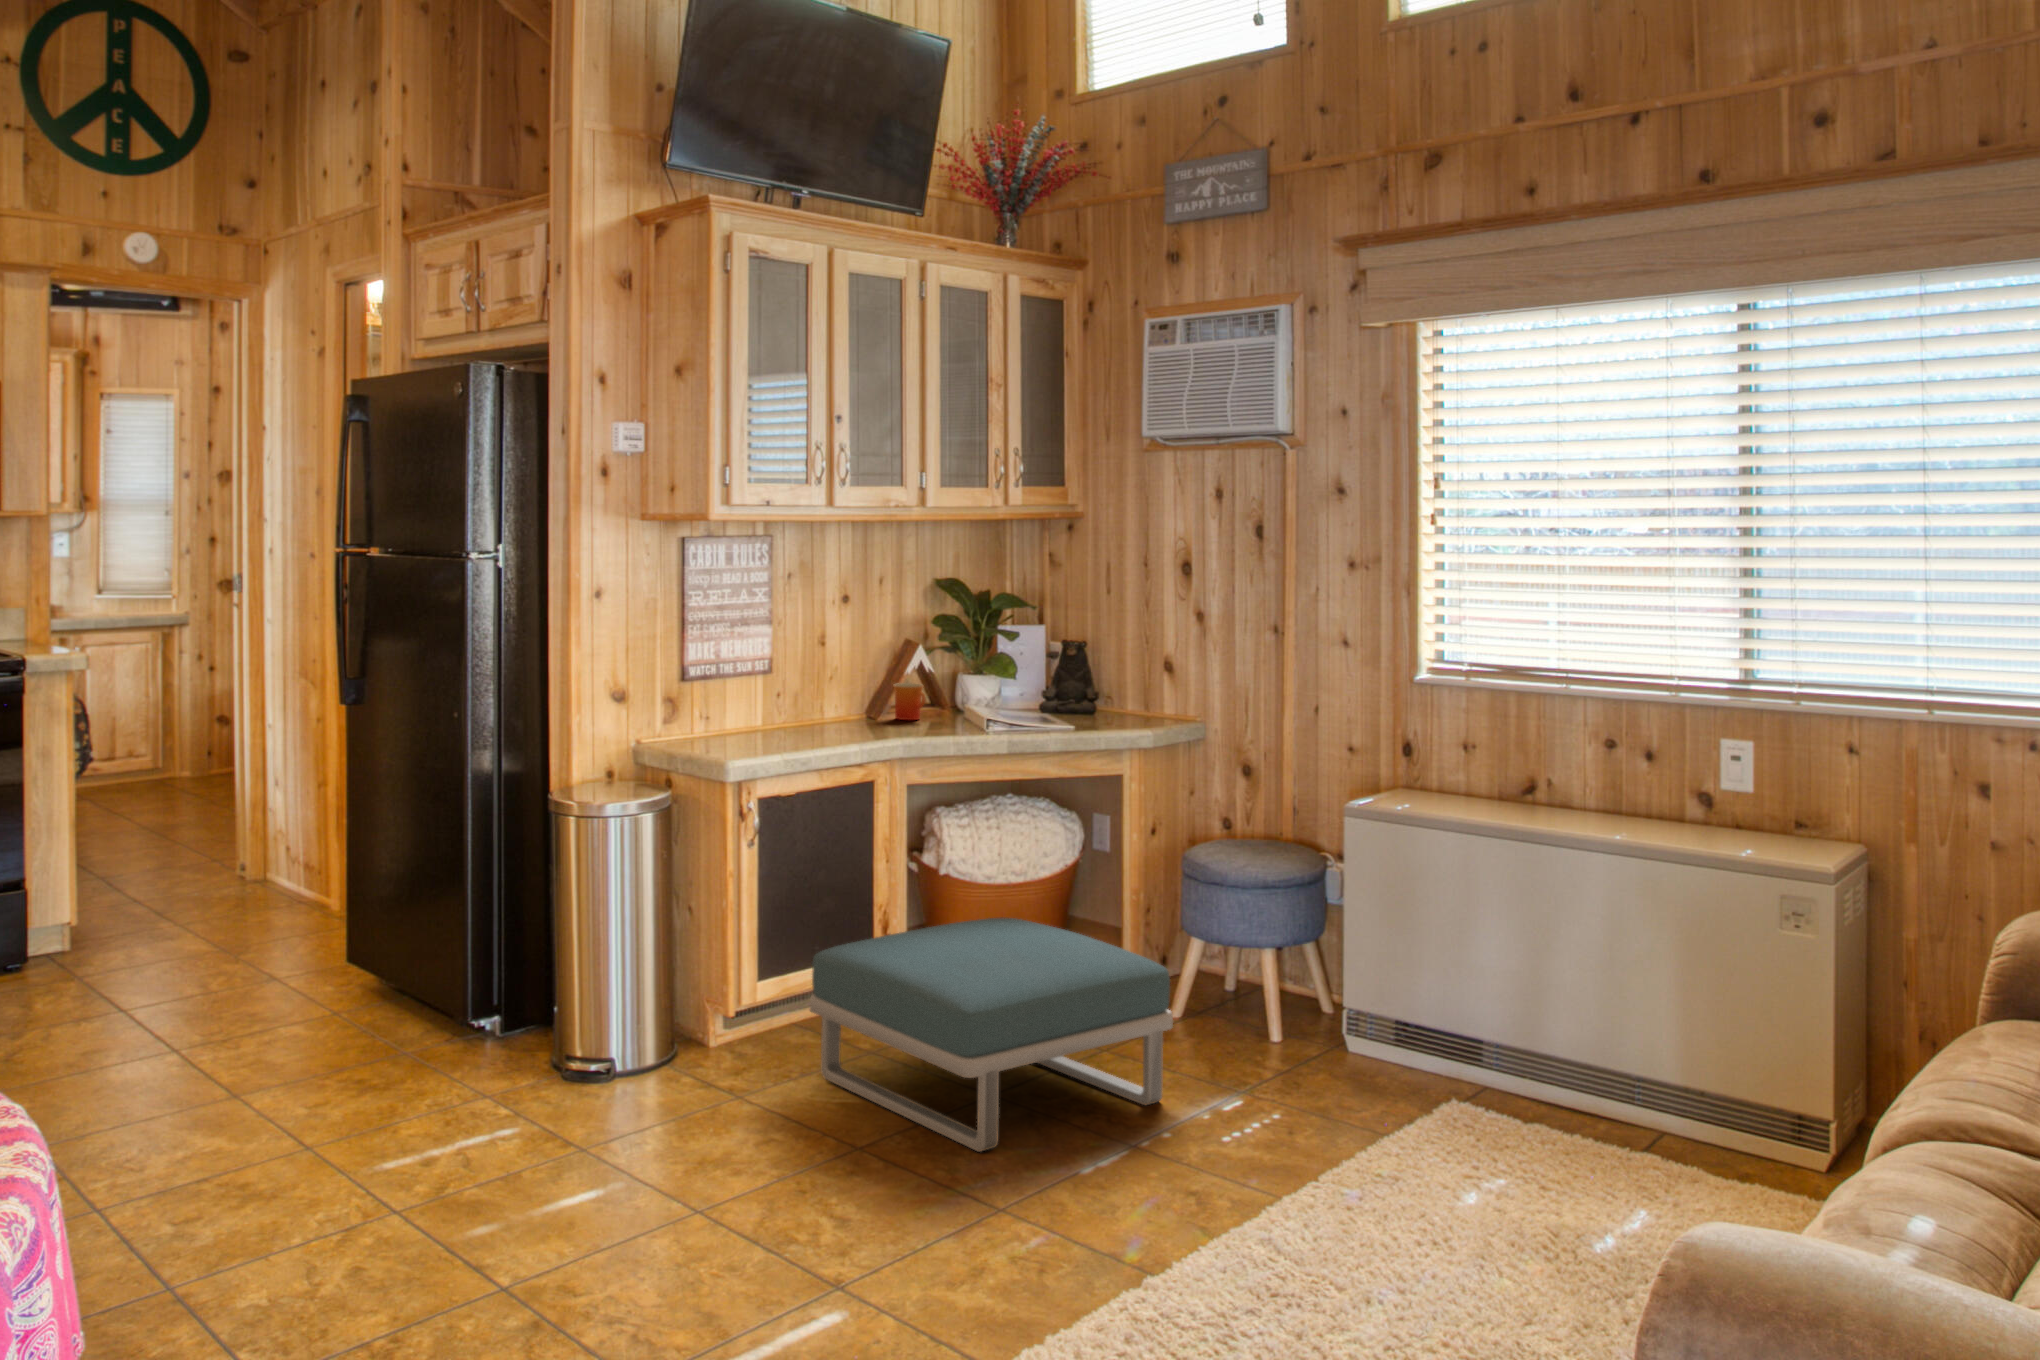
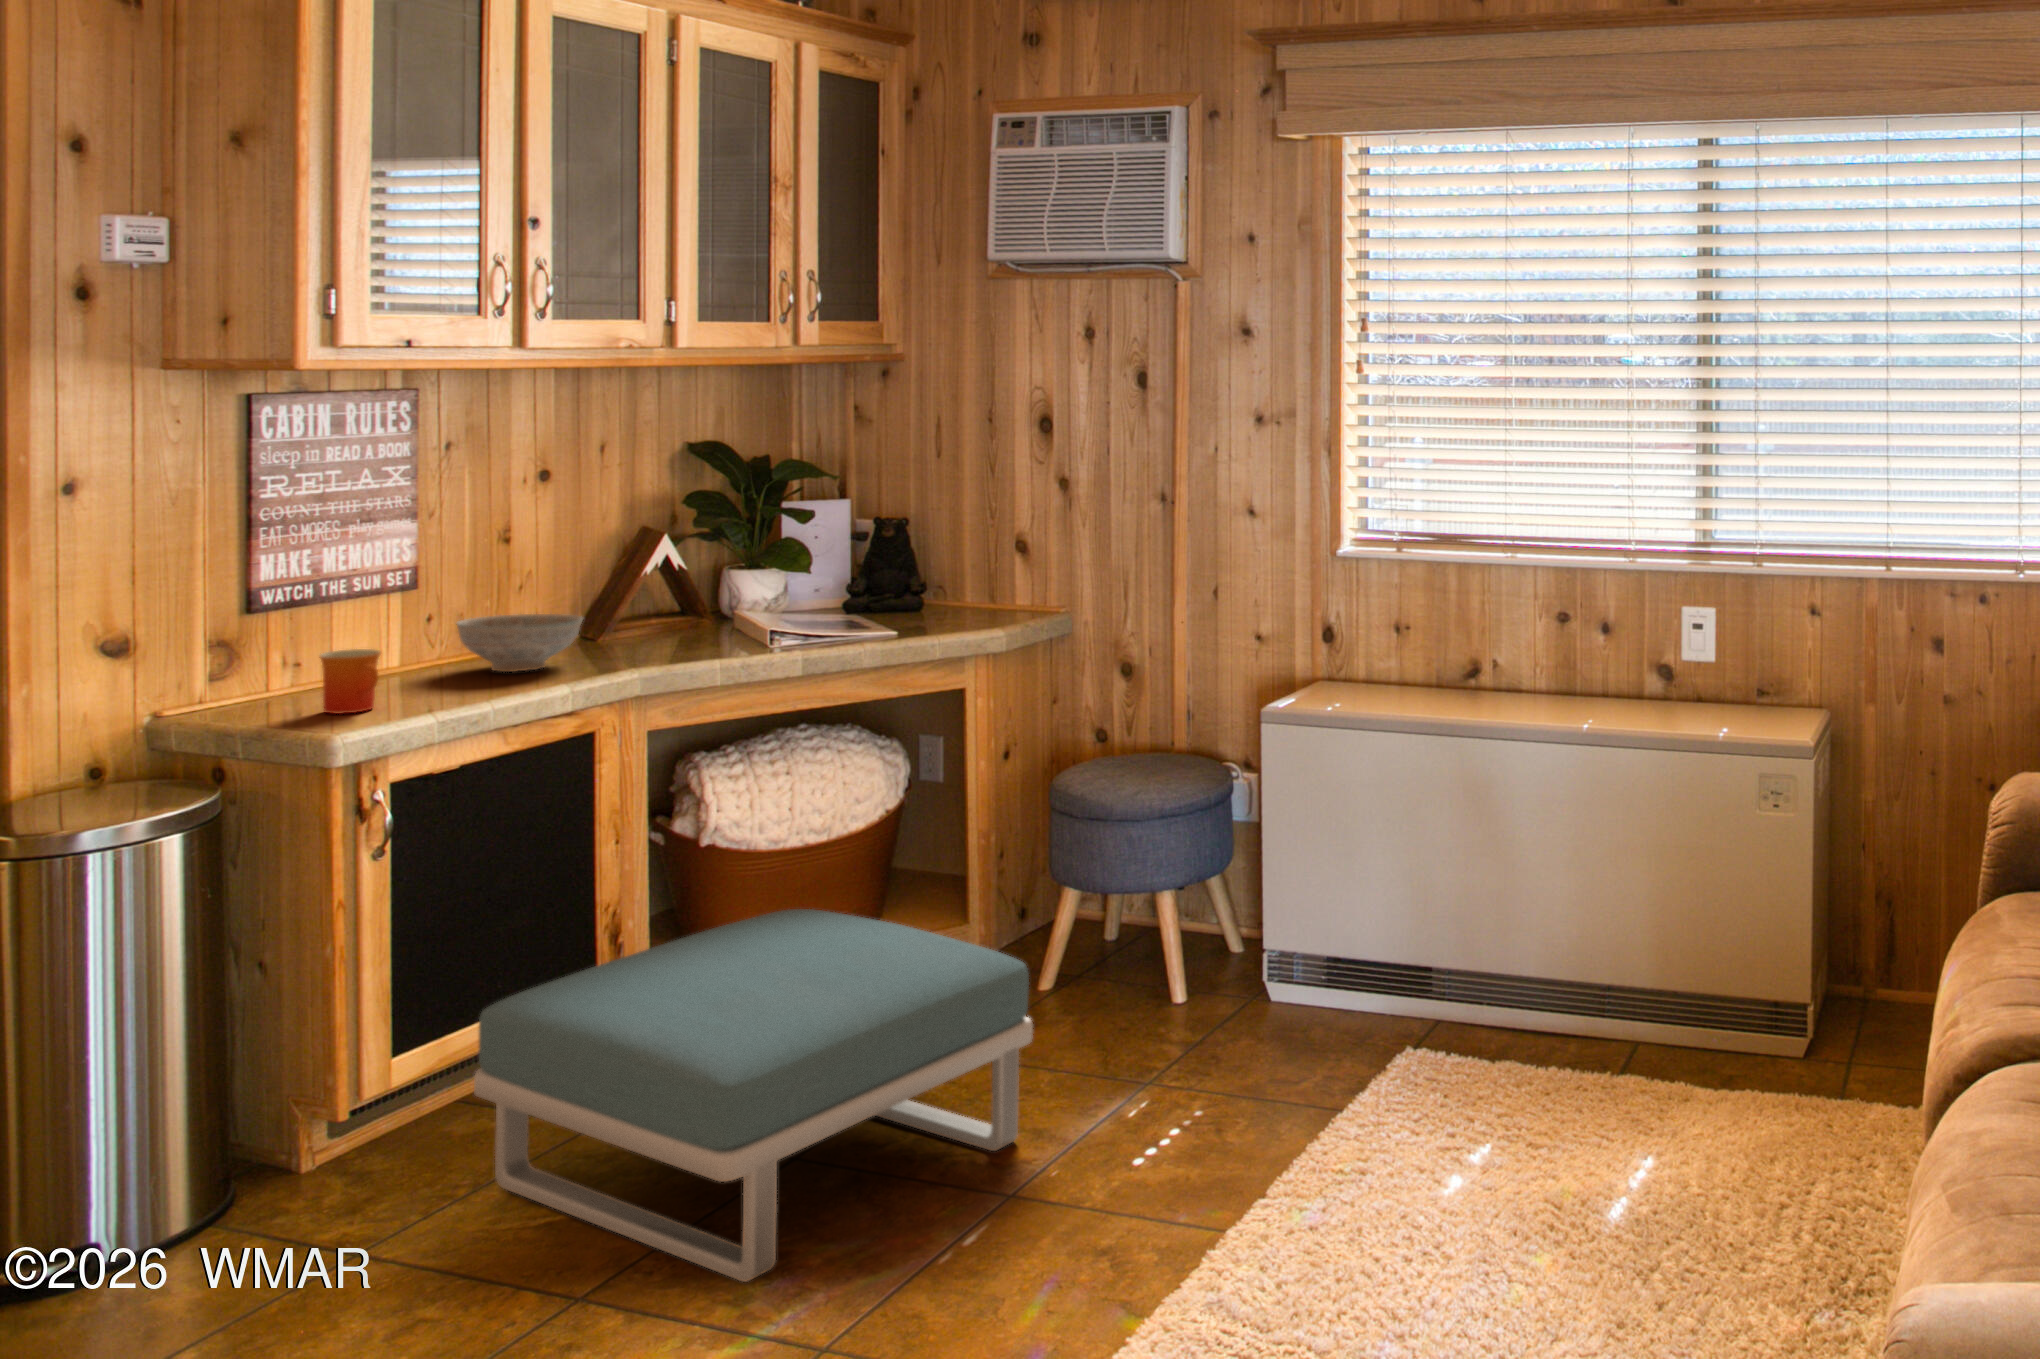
mug: present [893,683,925,720] -> present [319,649,381,714]
decorative bowl: none [790,693,868,732] -> present [457,614,583,672]

